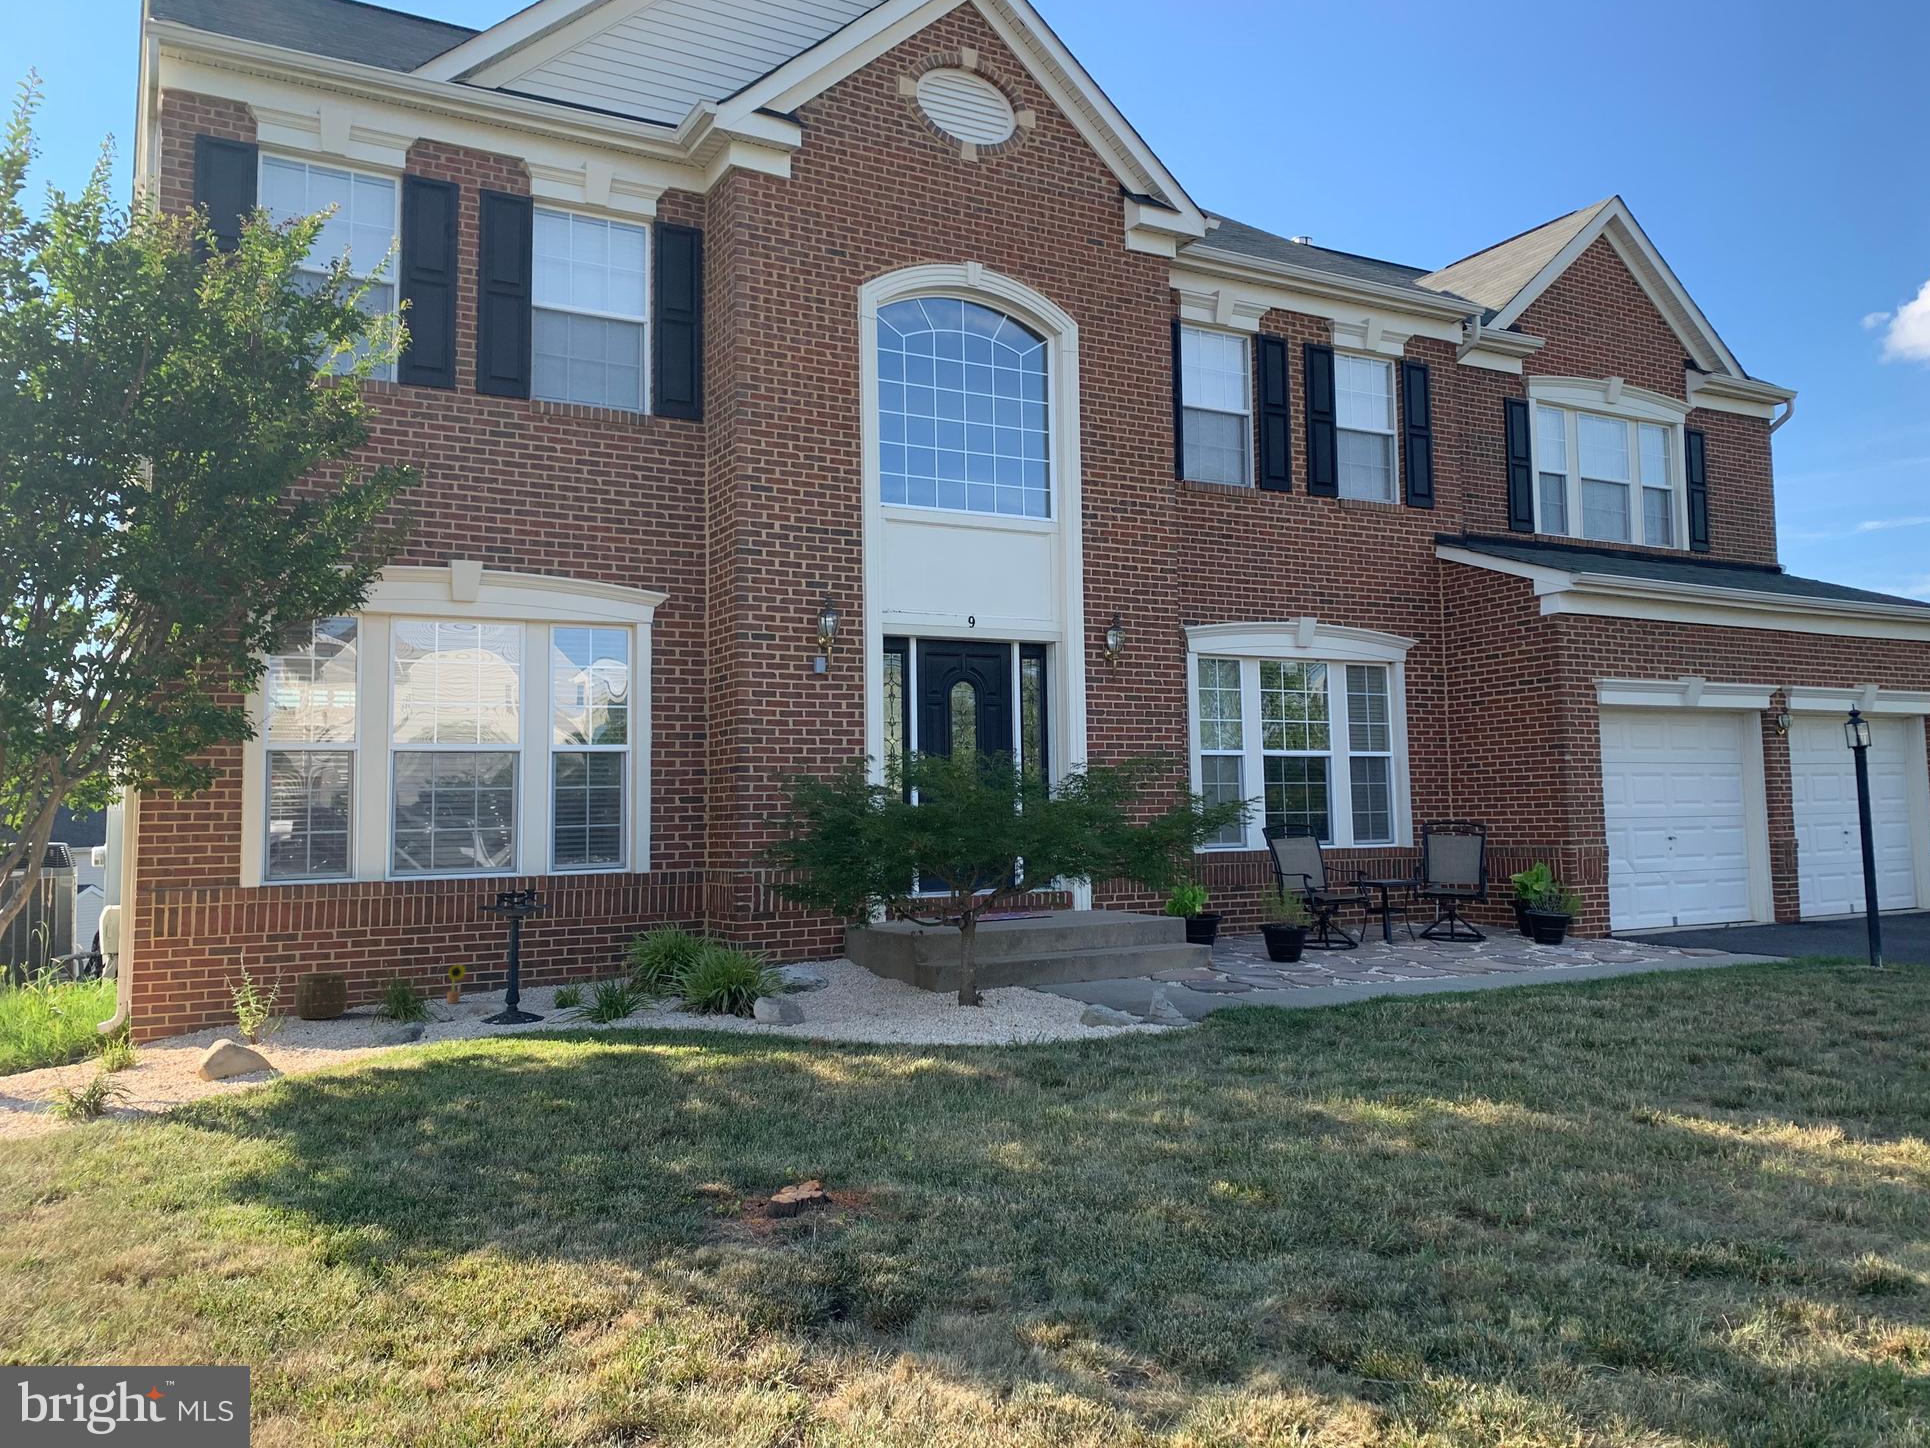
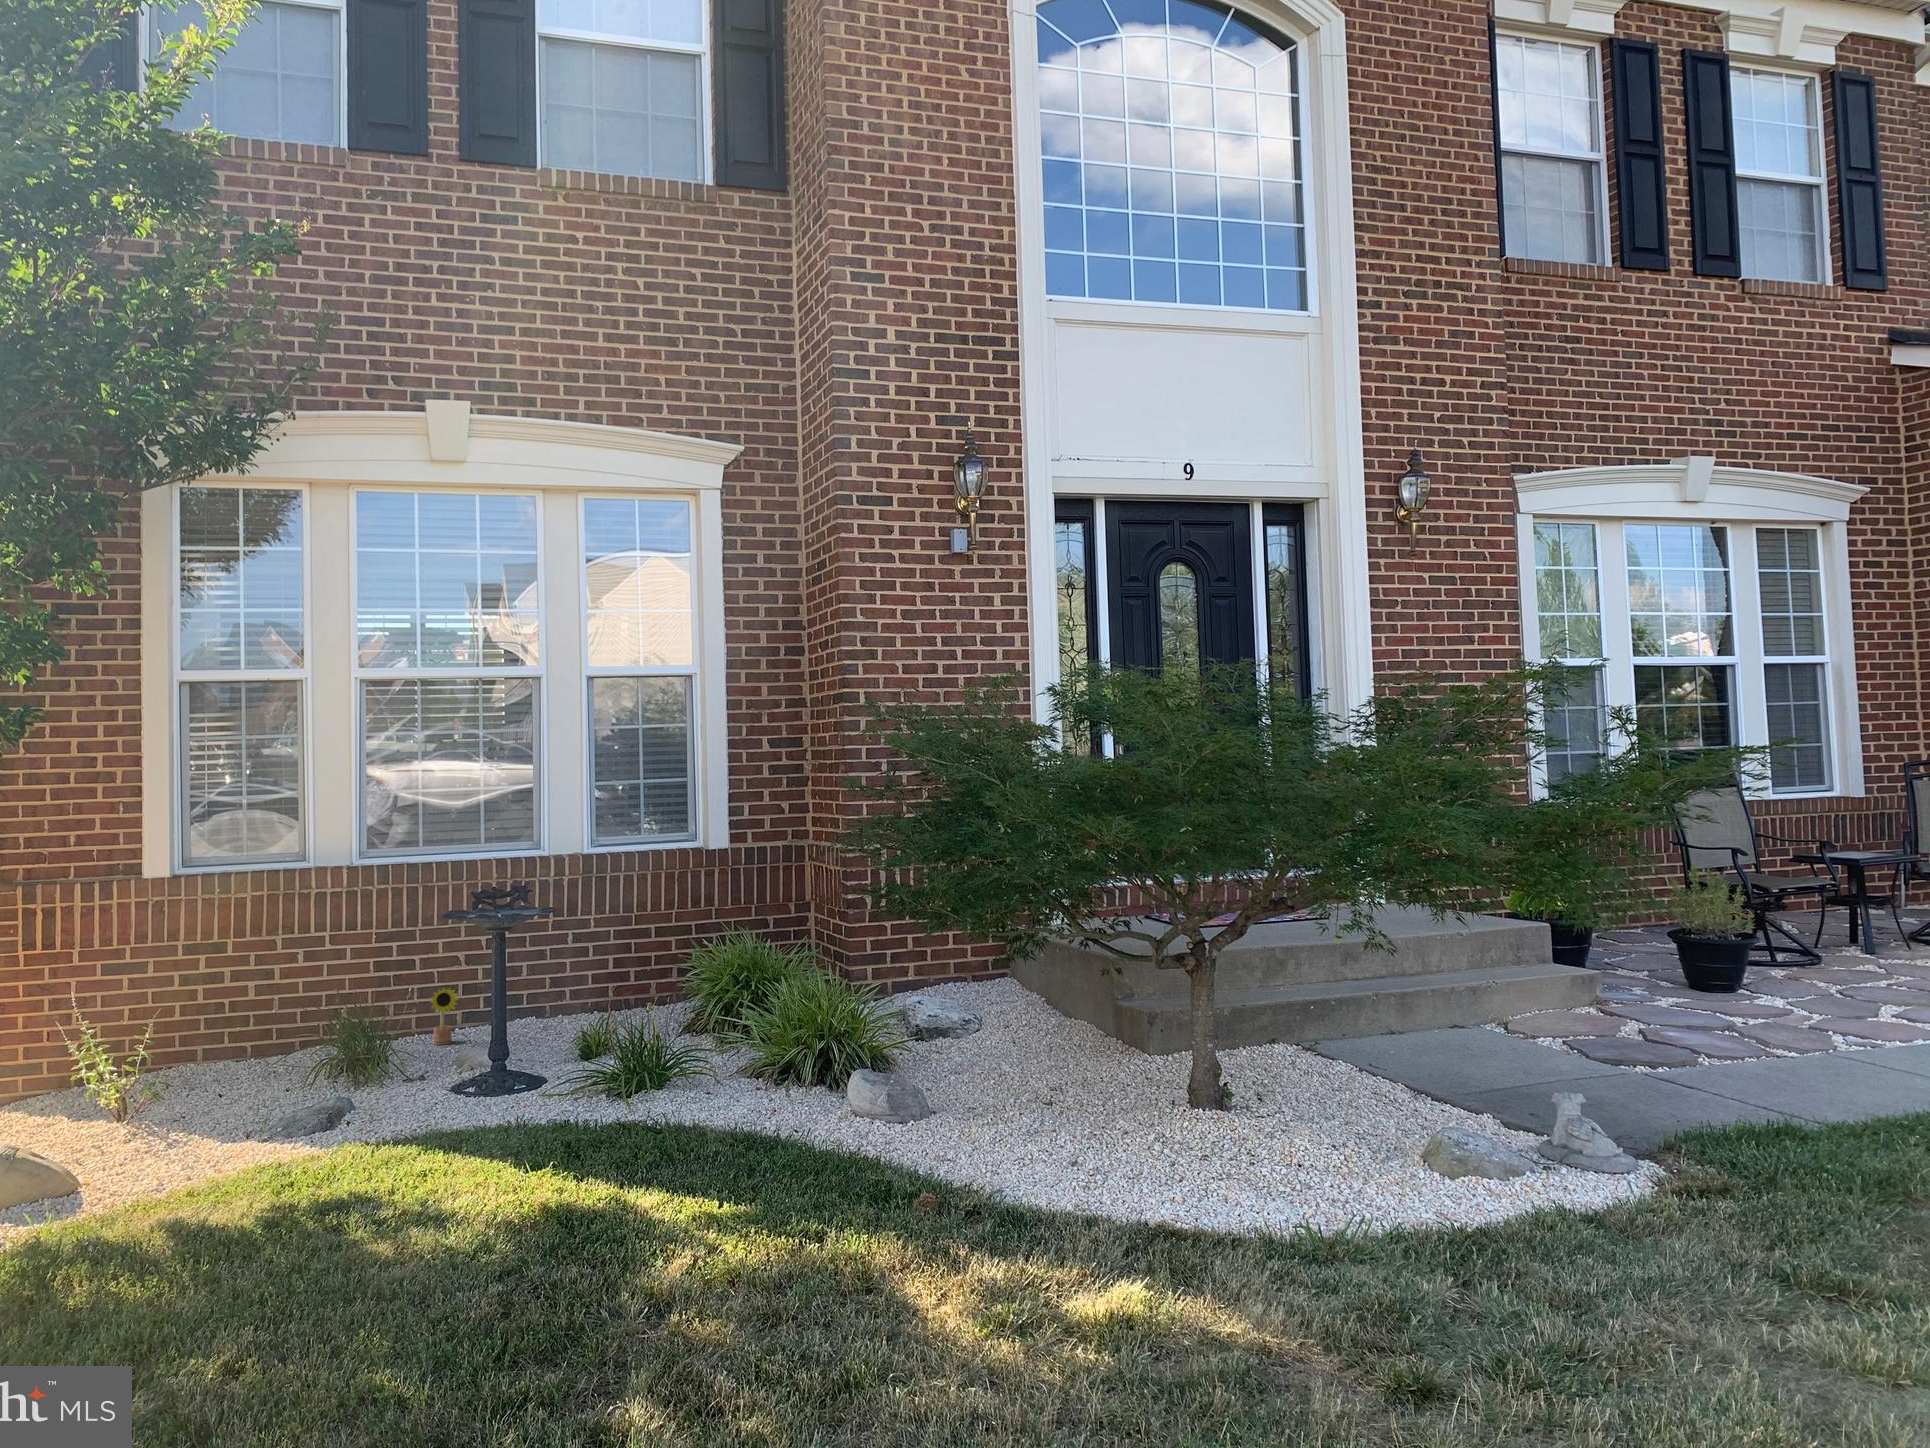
woven basket: present [295,972,348,1019] -> none [205,1002,284,1075]

